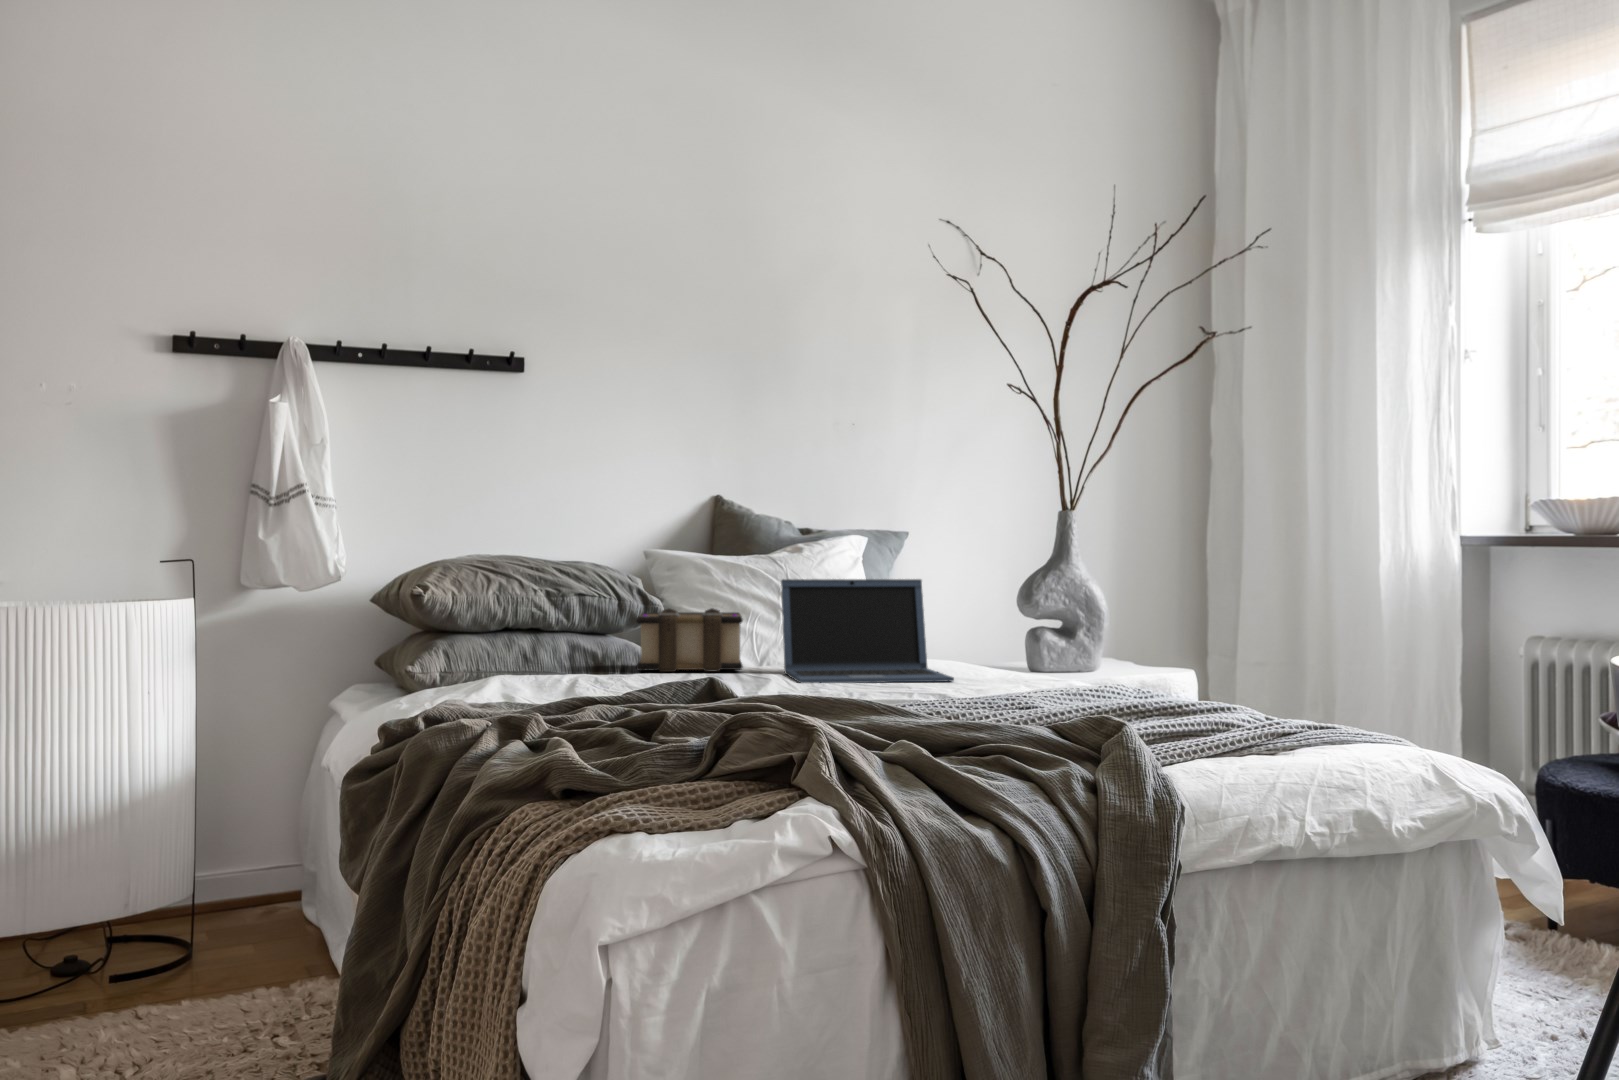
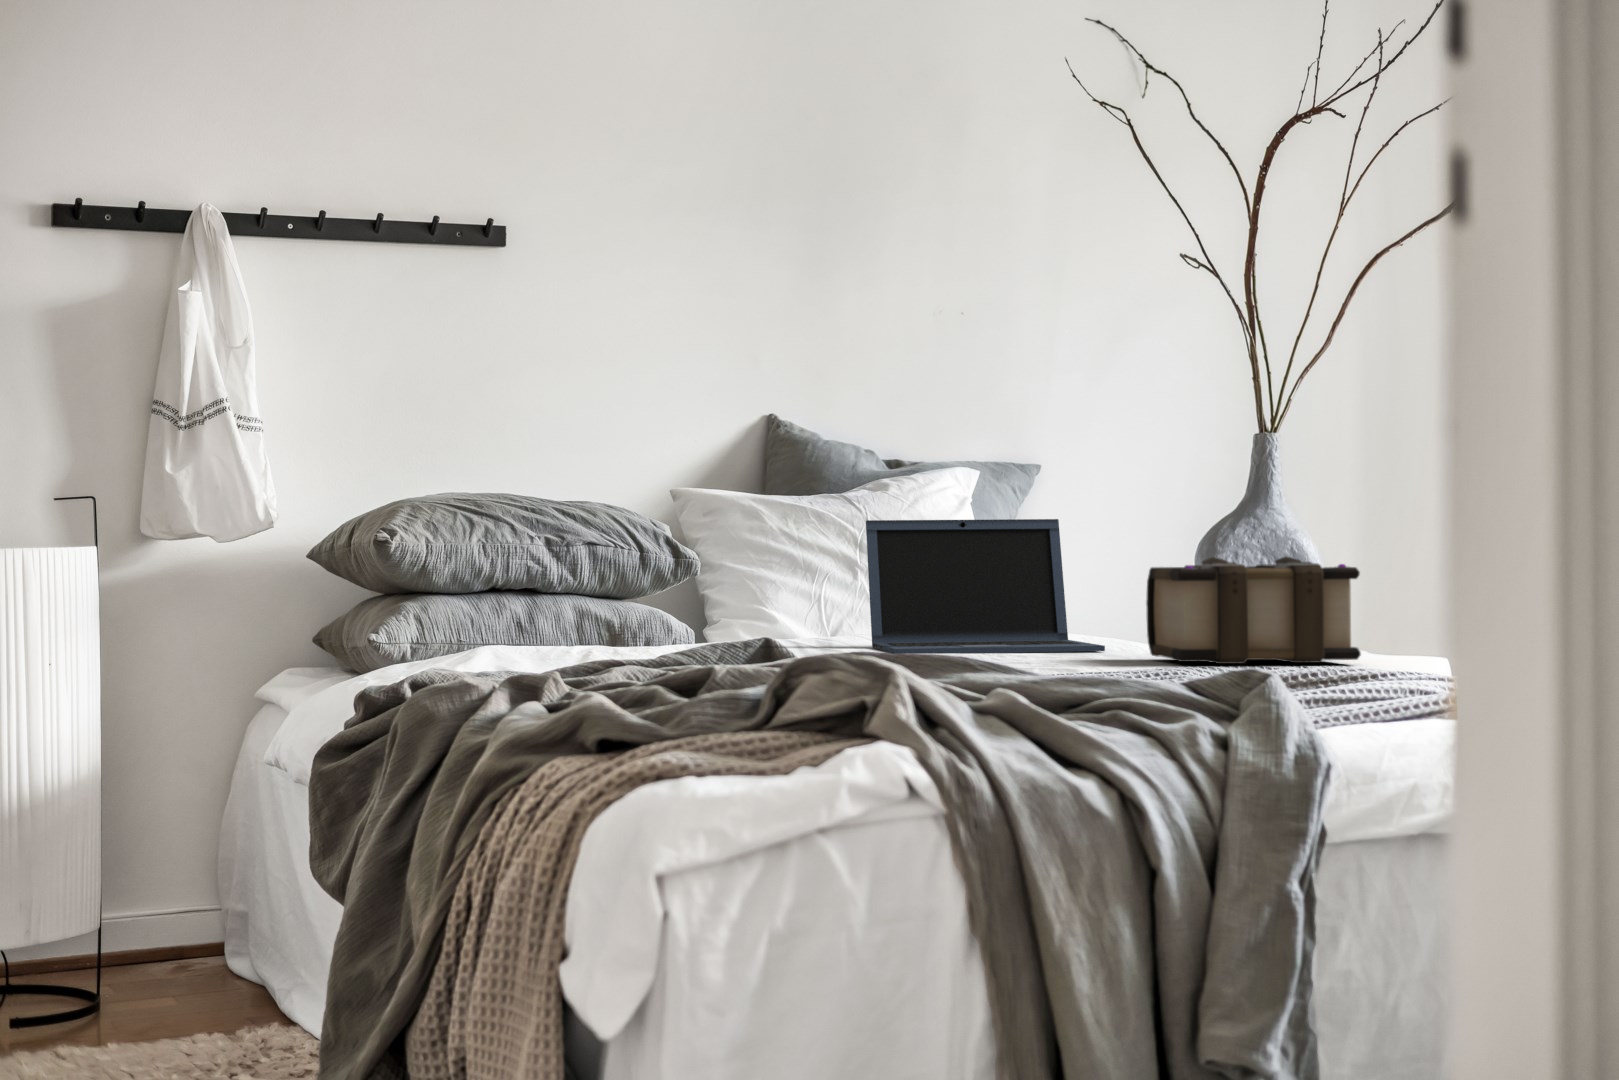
book: present [636,608,743,672] -> present [1146,557,1361,664]

